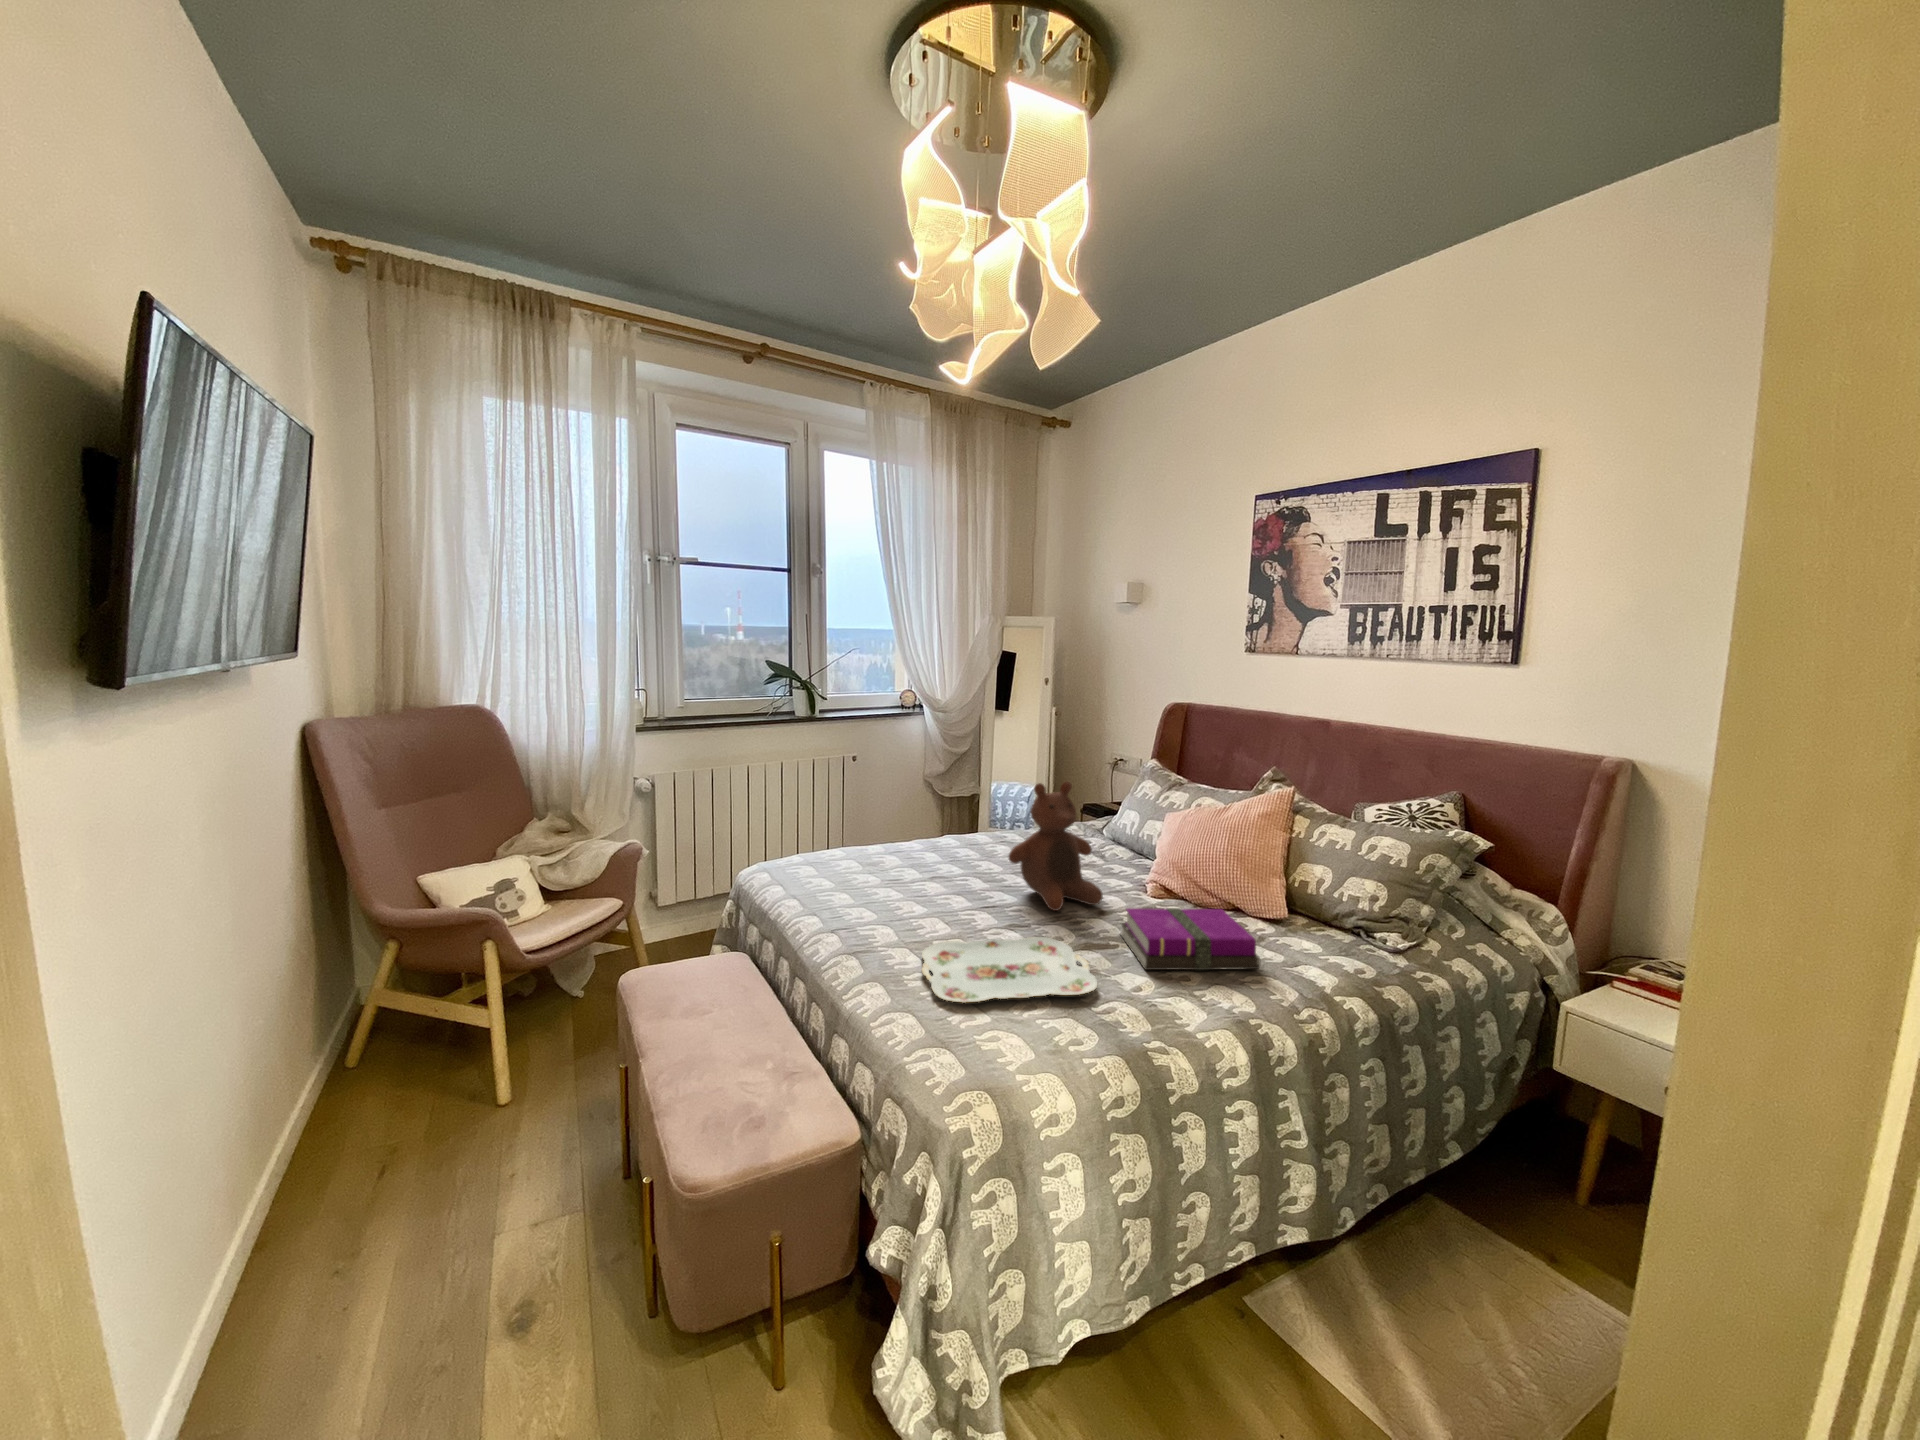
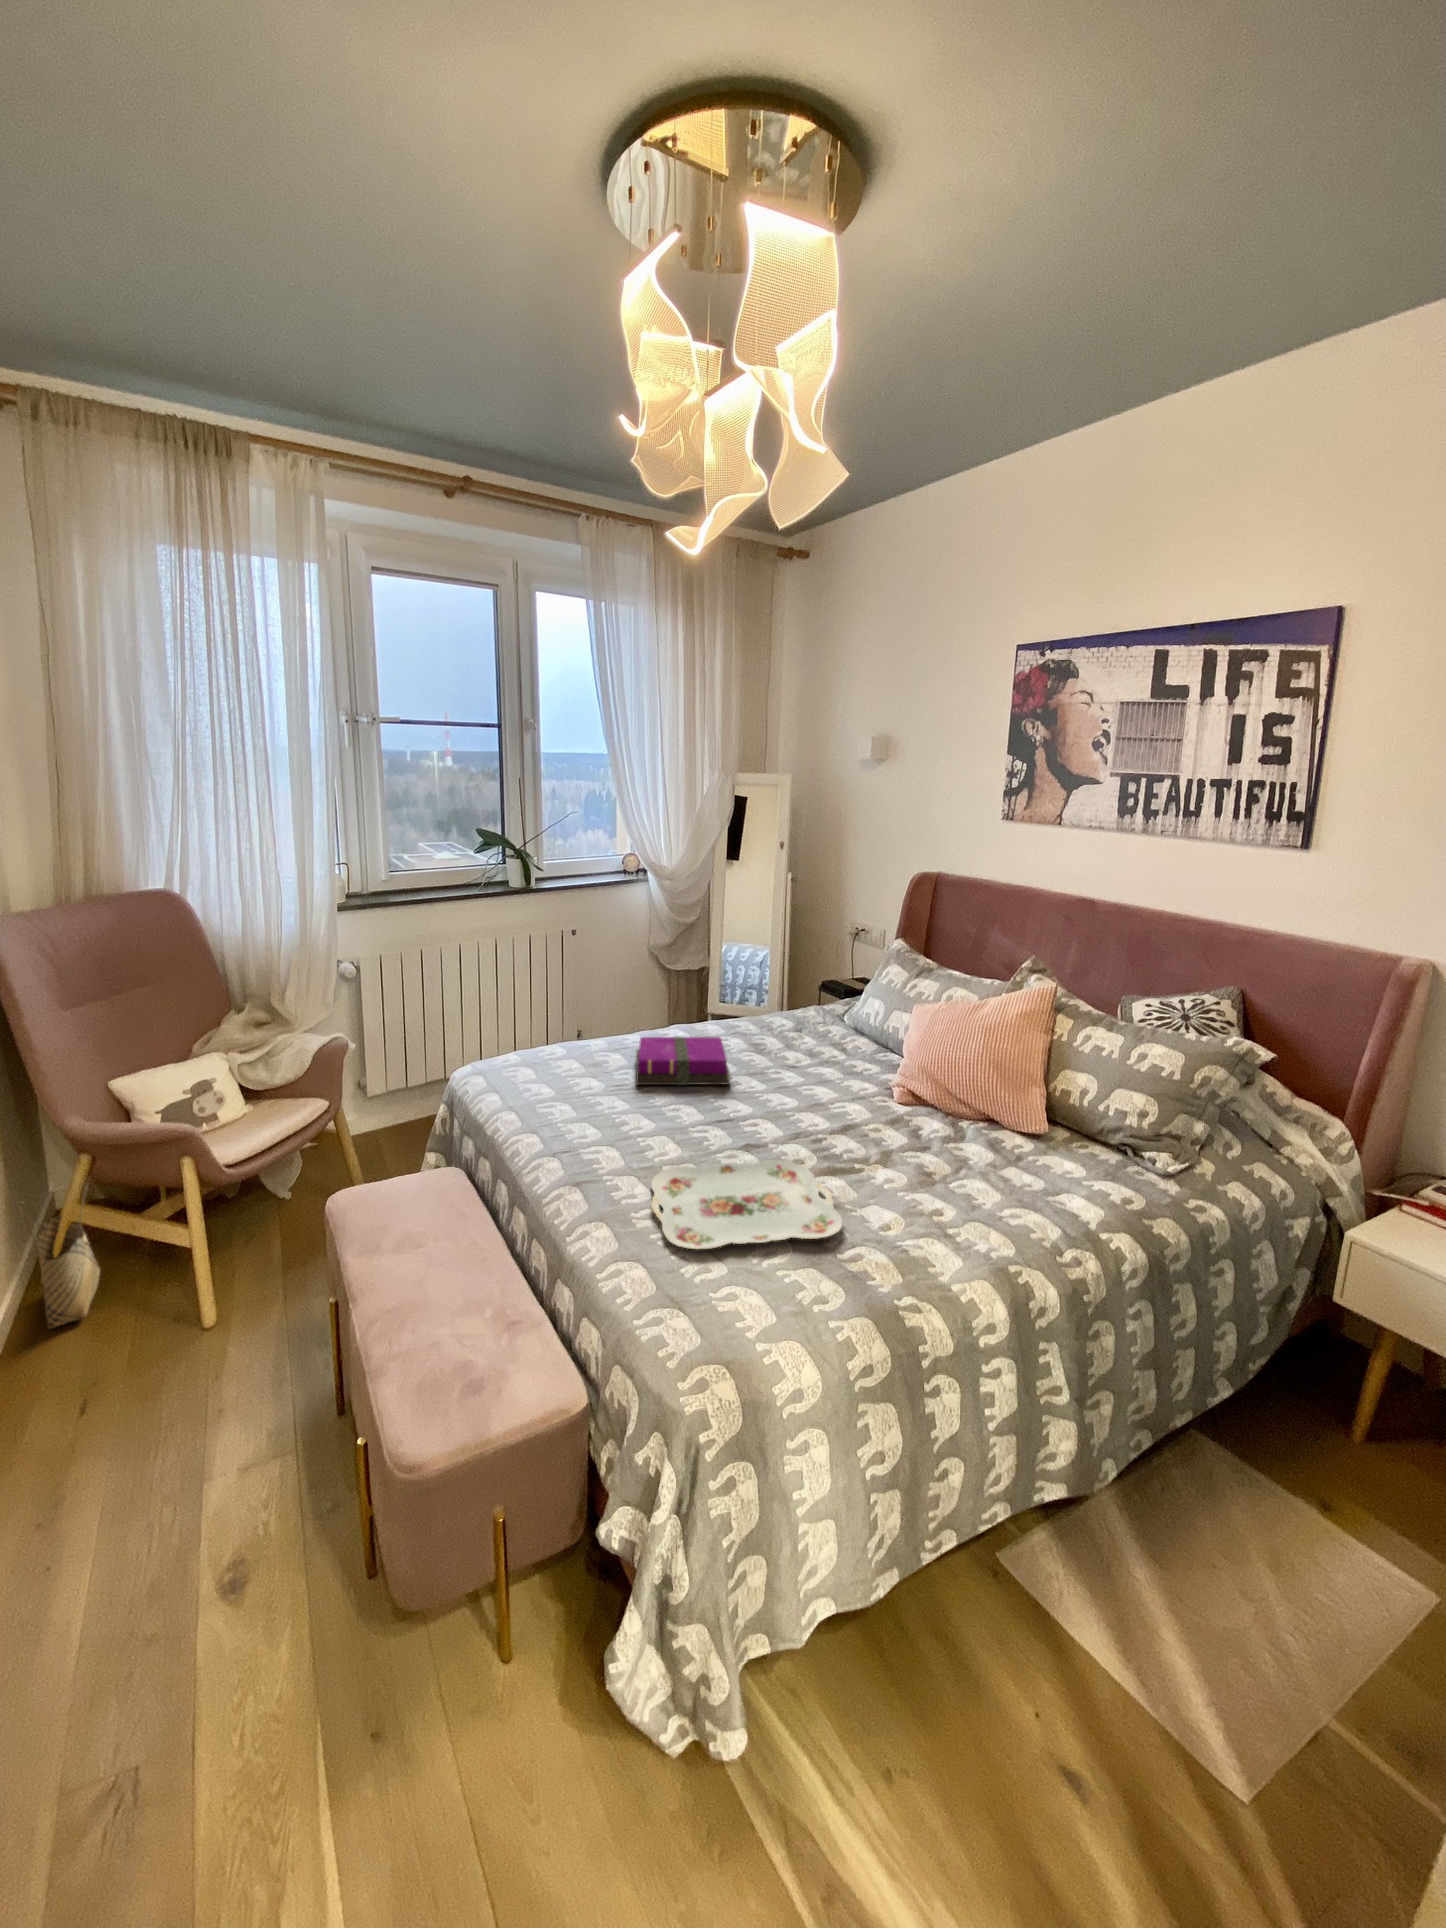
stuffed bear: present [1008,782,1103,911] -> none [743,980,846,1123]
notebook: present [1121,908,1261,970] -> present [636,1037,730,1085]
woven basket: none [326,972,397,1109] -> present [20,1186,100,1328]

